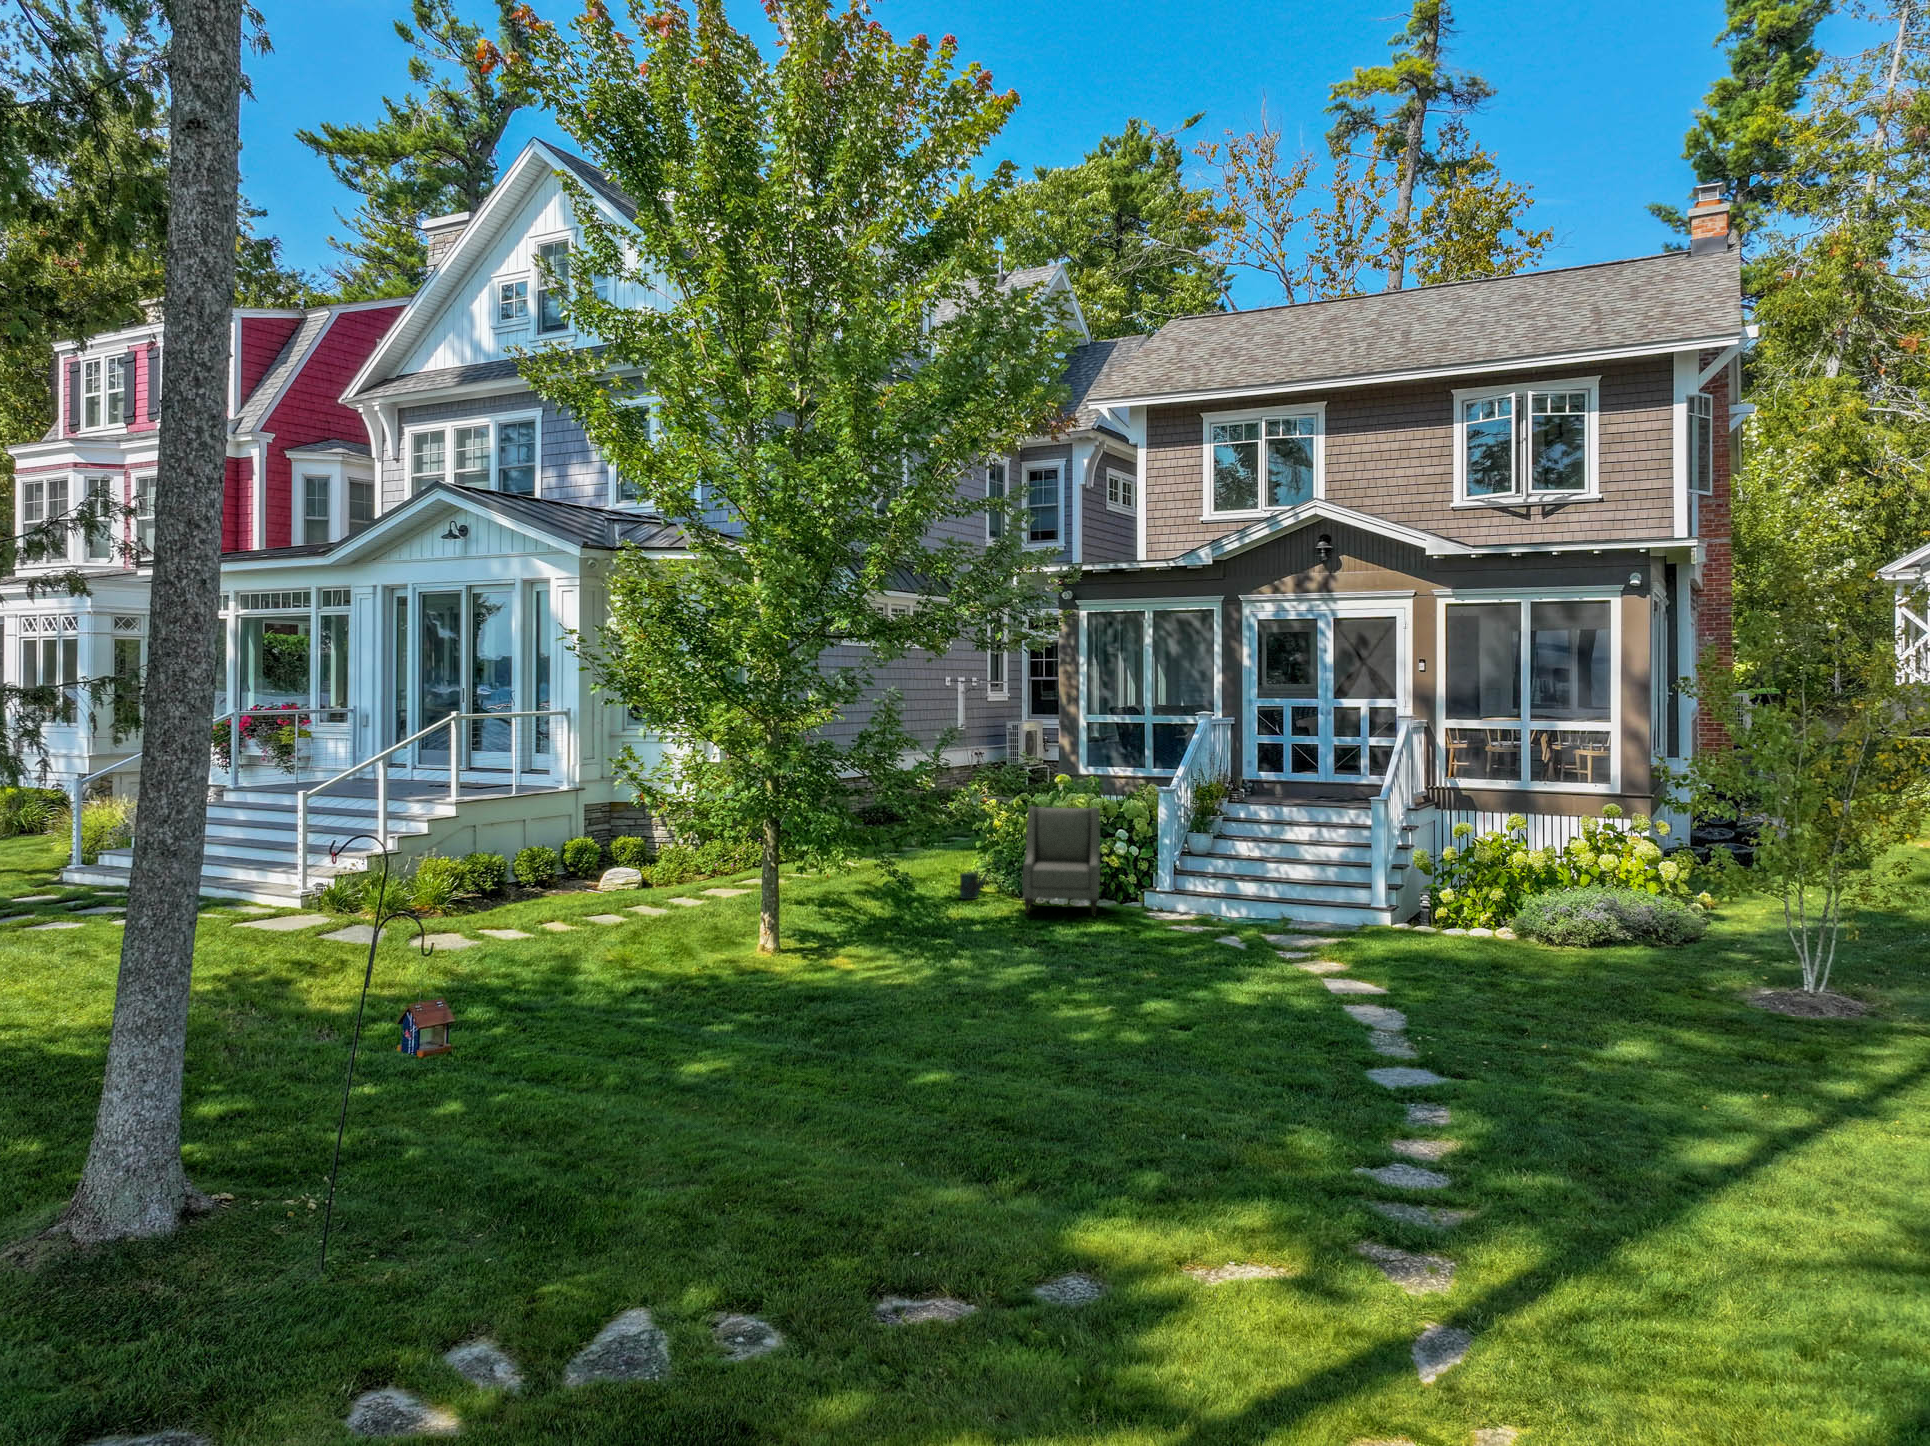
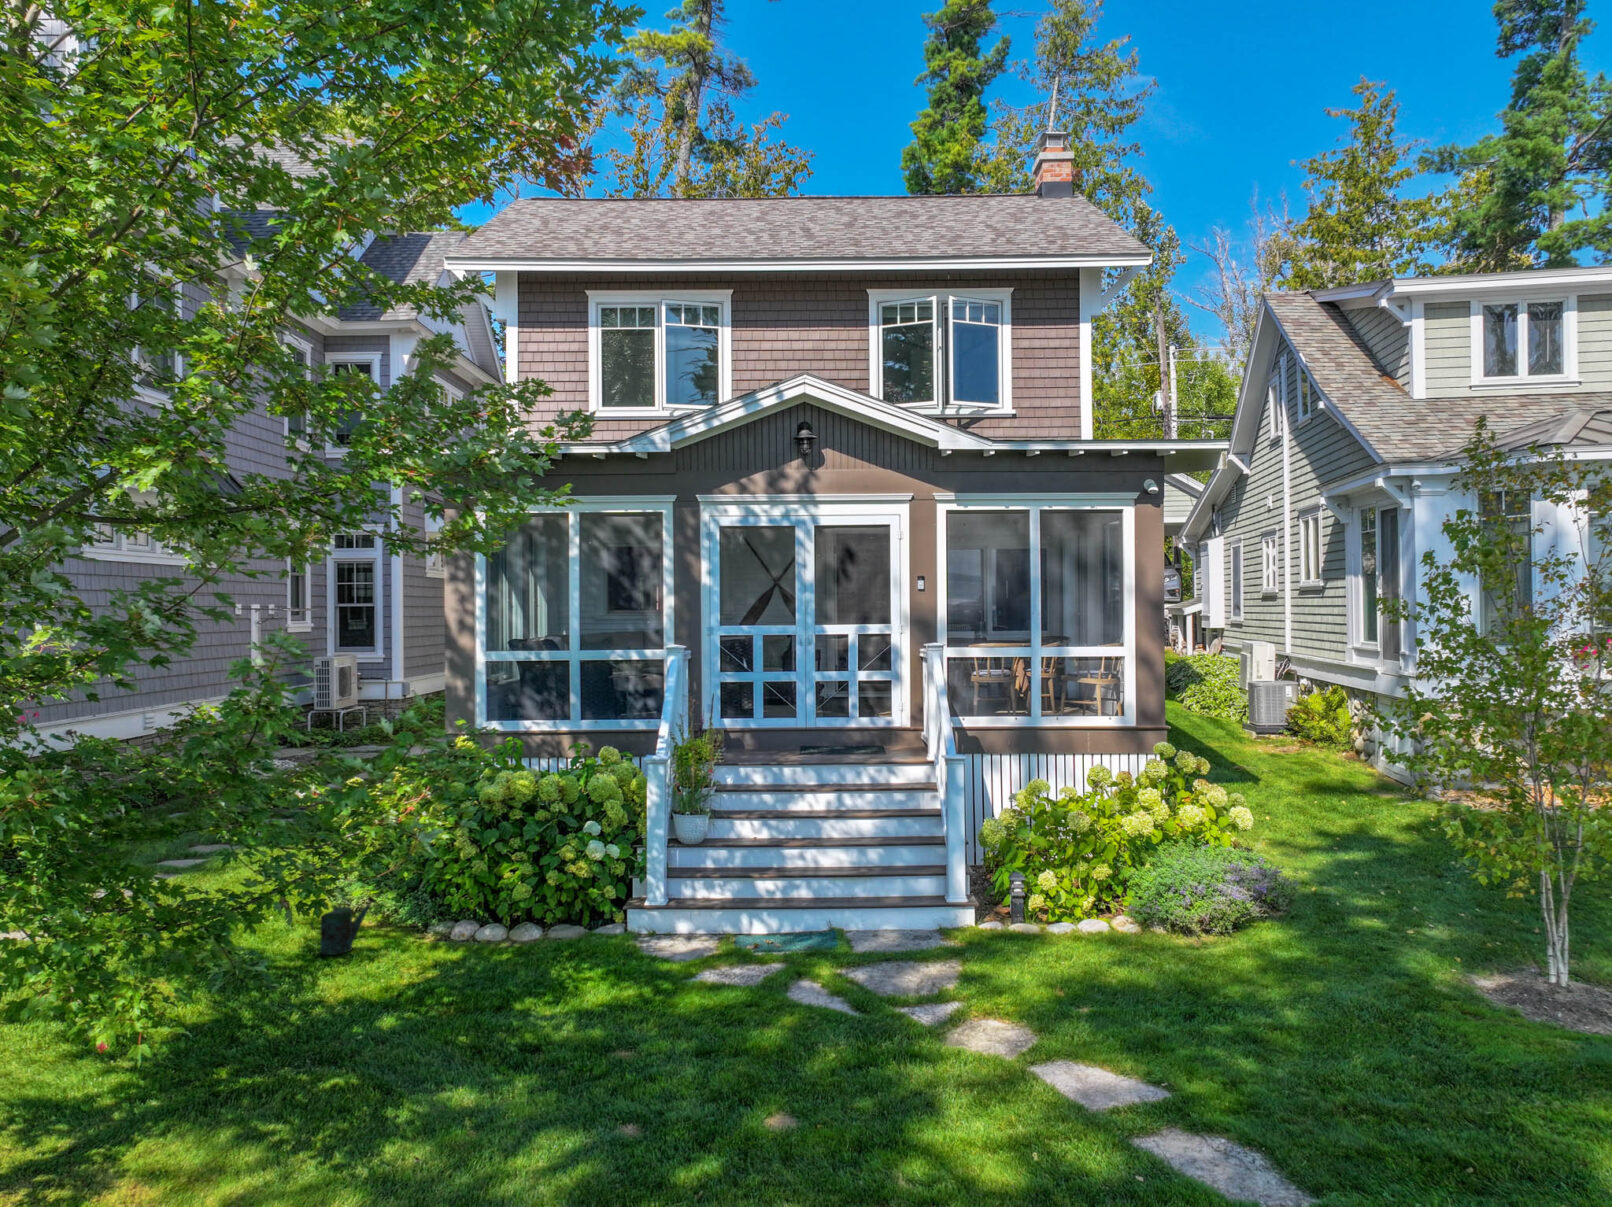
chair: present [1023,806,1100,916] -> none [442,787,573,979]

